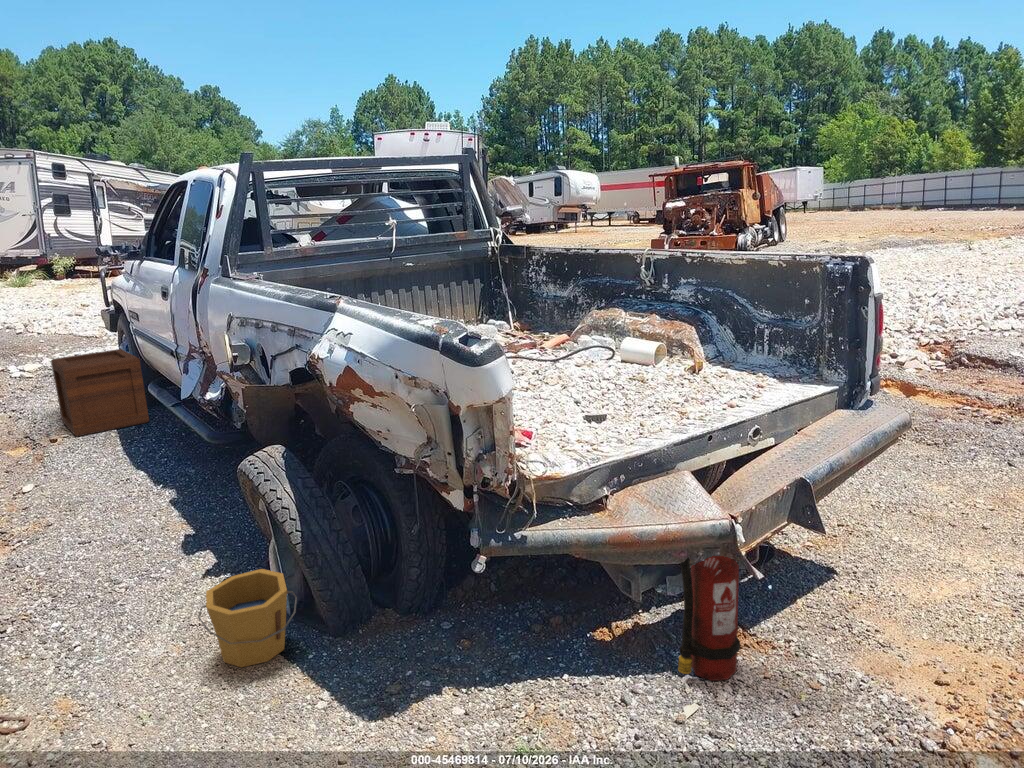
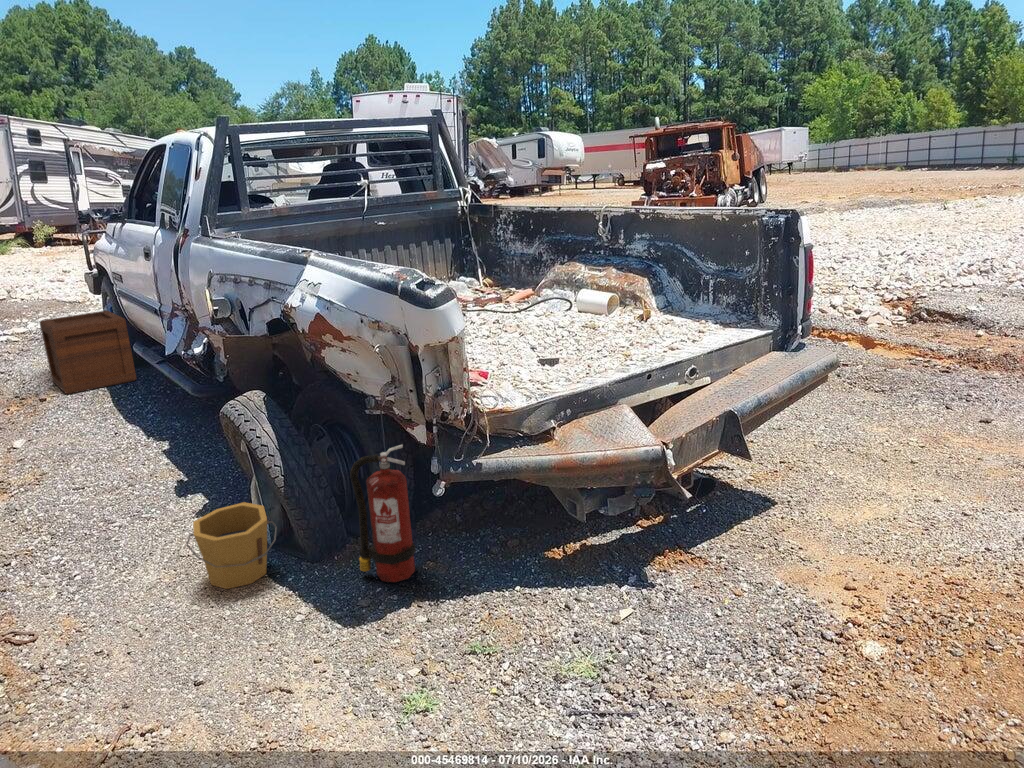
fire extinguisher: present [678,556,740,681] -> present [350,445,416,582]

